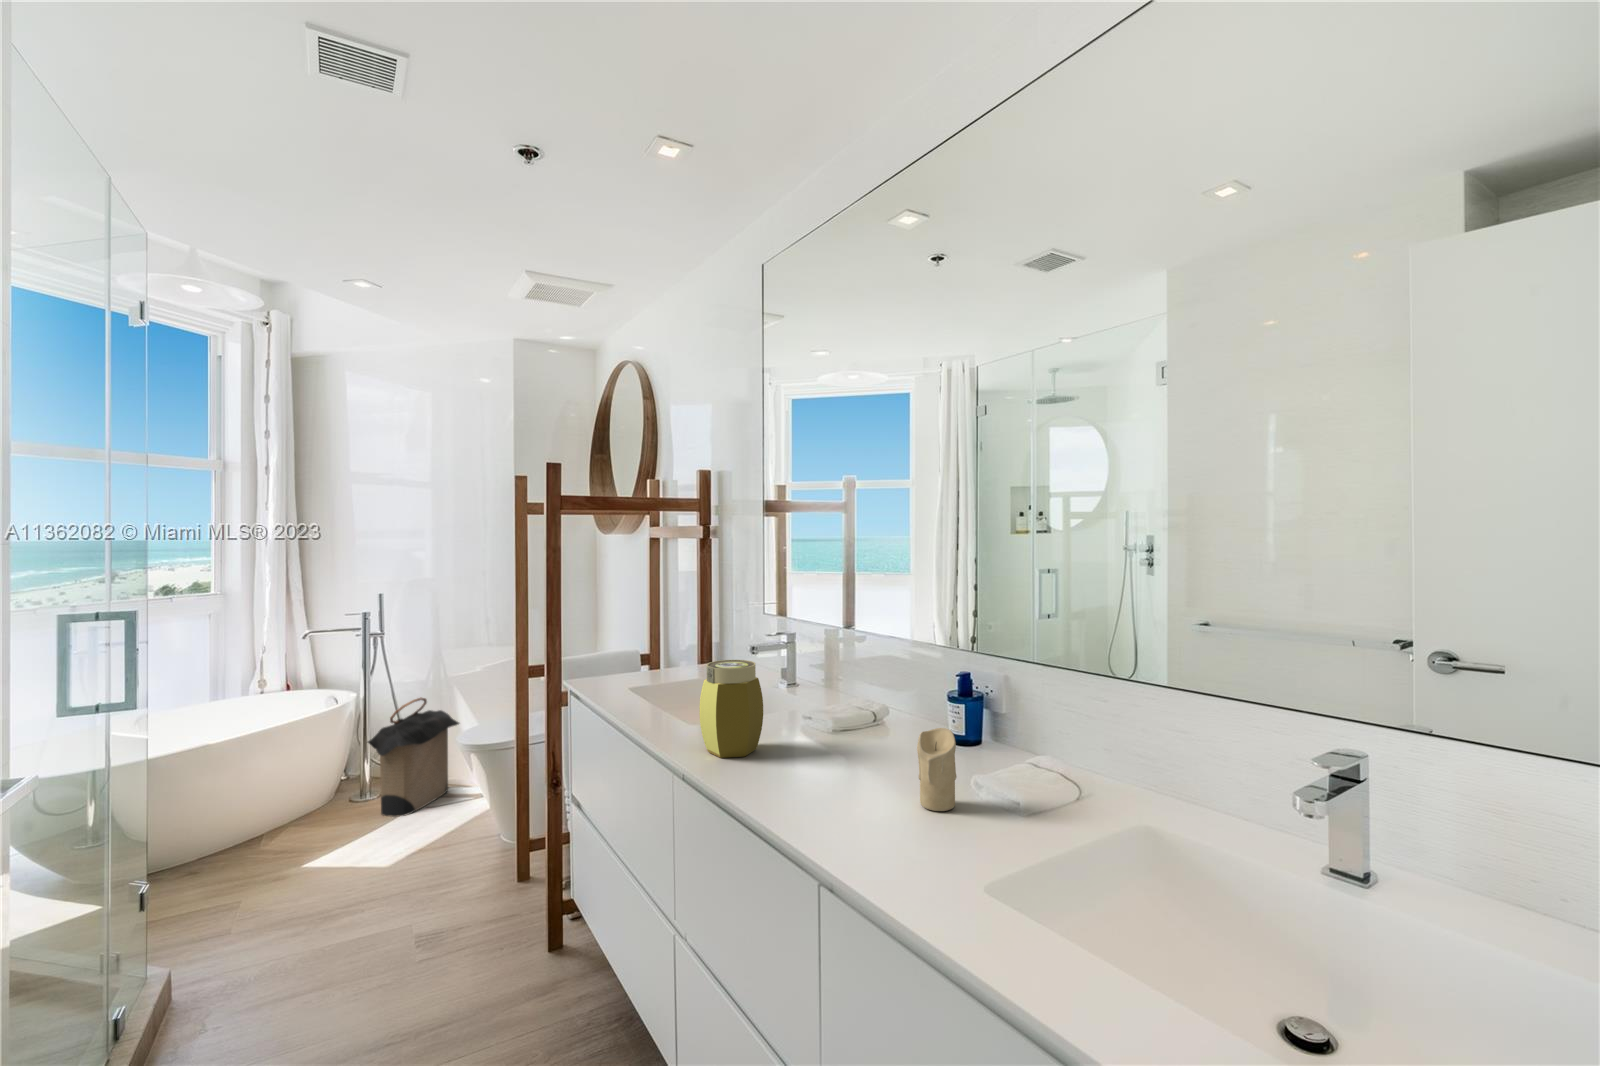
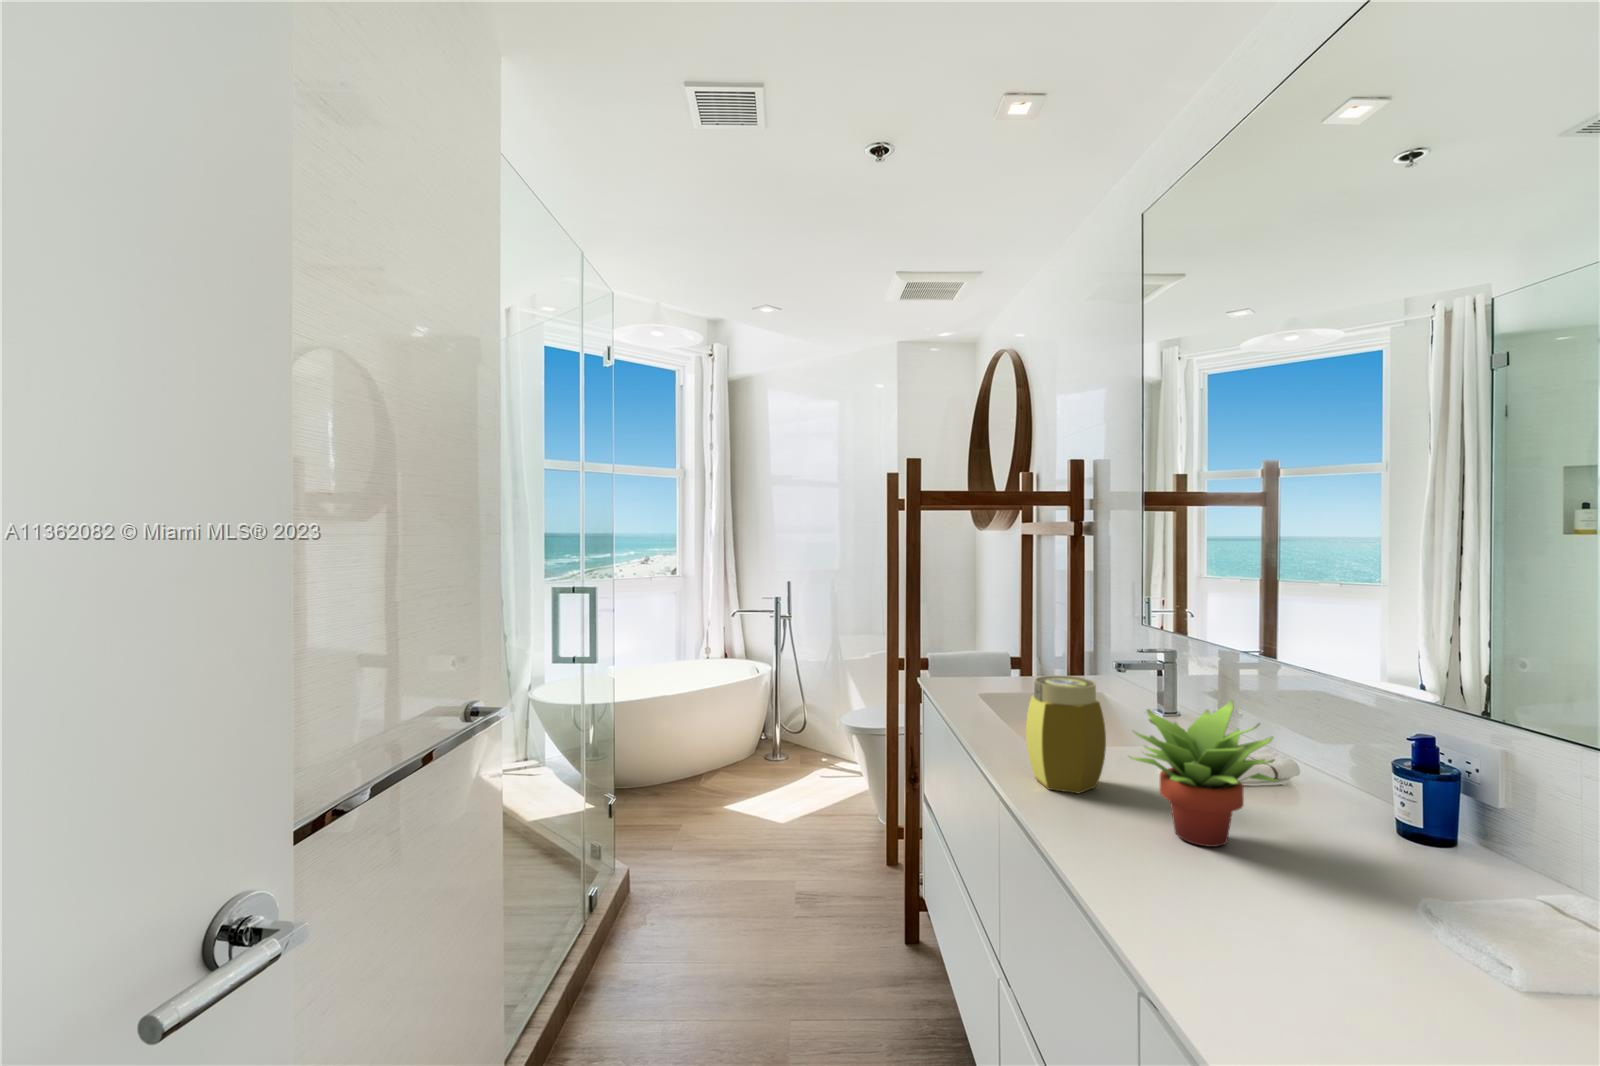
succulent plant: none [788,663,891,775] -> present [1129,700,1278,847]
laundry hamper: present [368,698,459,817] -> none [774,676,850,779]
candle: present [917,728,957,811] -> none [1314,814,1385,941]

